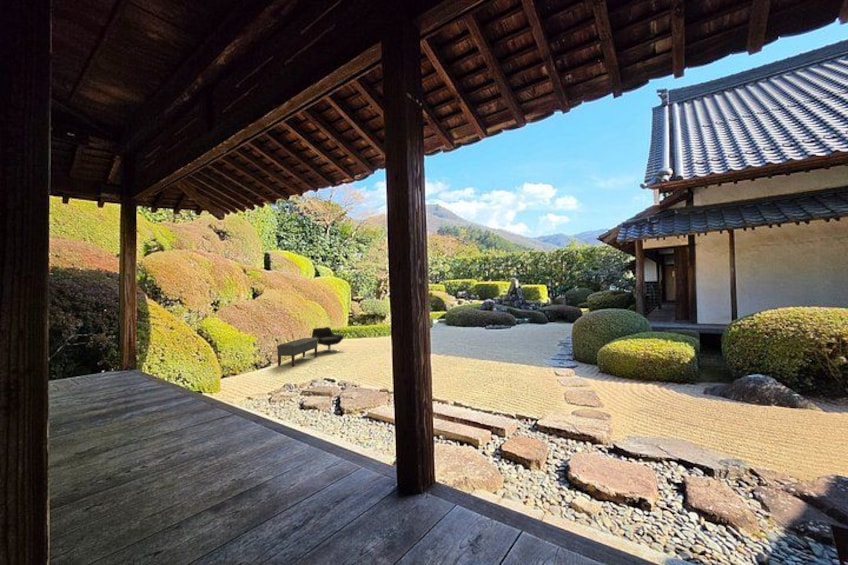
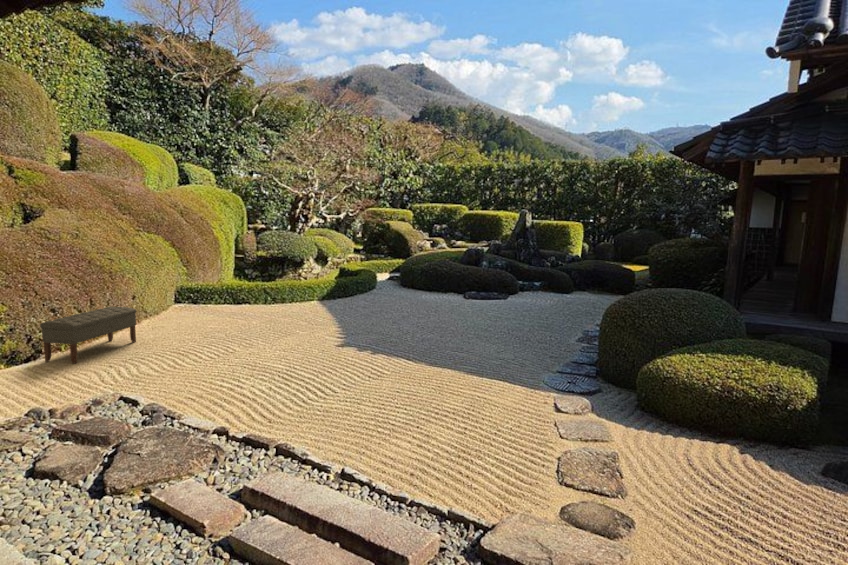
lounge chair: present [312,327,344,353] -> none [132,285,194,335]

